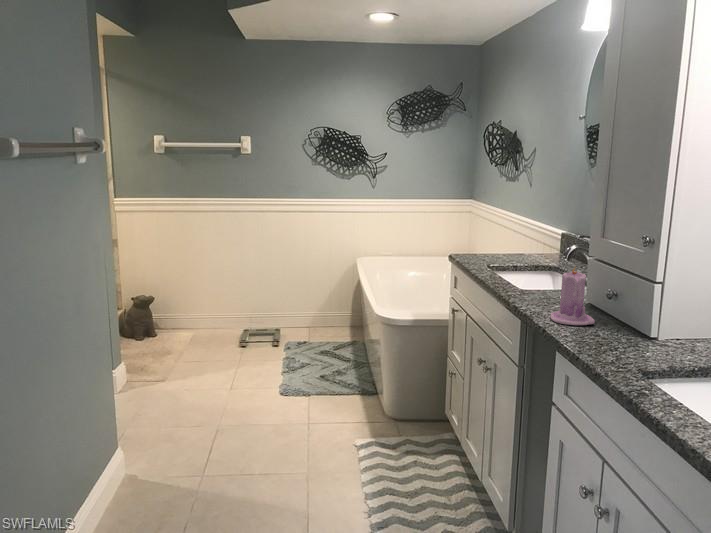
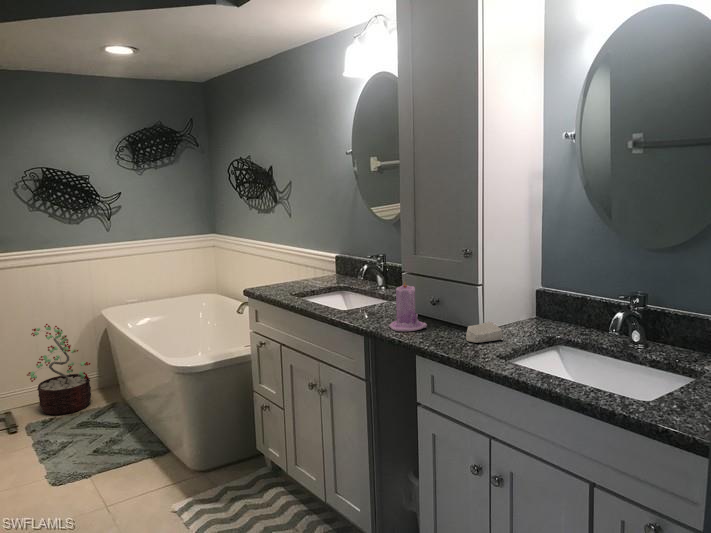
decorative plant: none [295,261,343,340] -> present [27,324,91,415]
soap bar: none [627,332,679,357] -> present [466,322,503,343]

